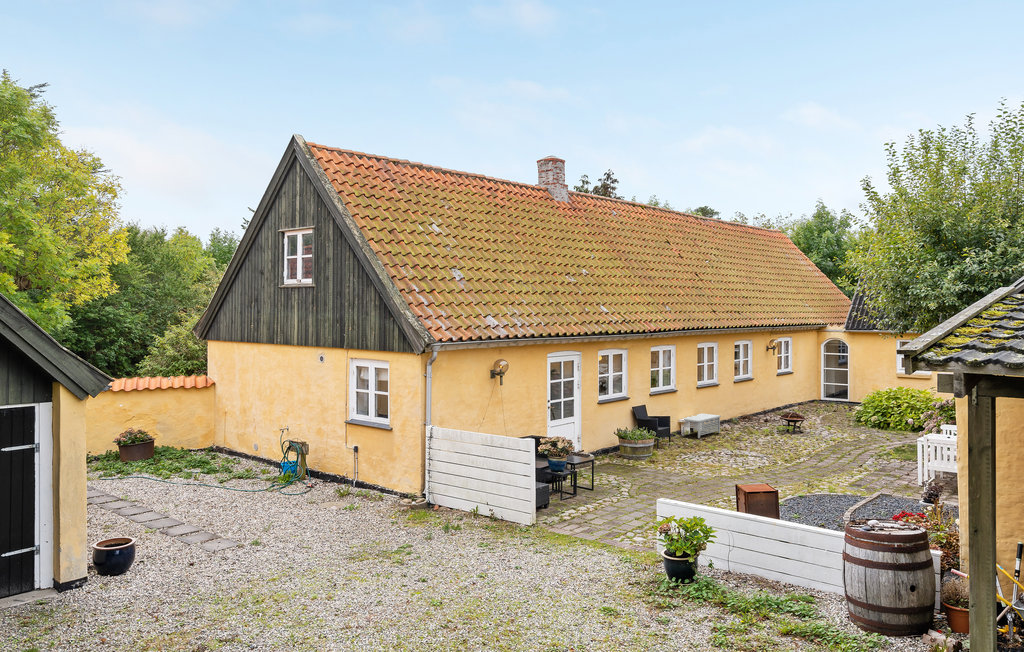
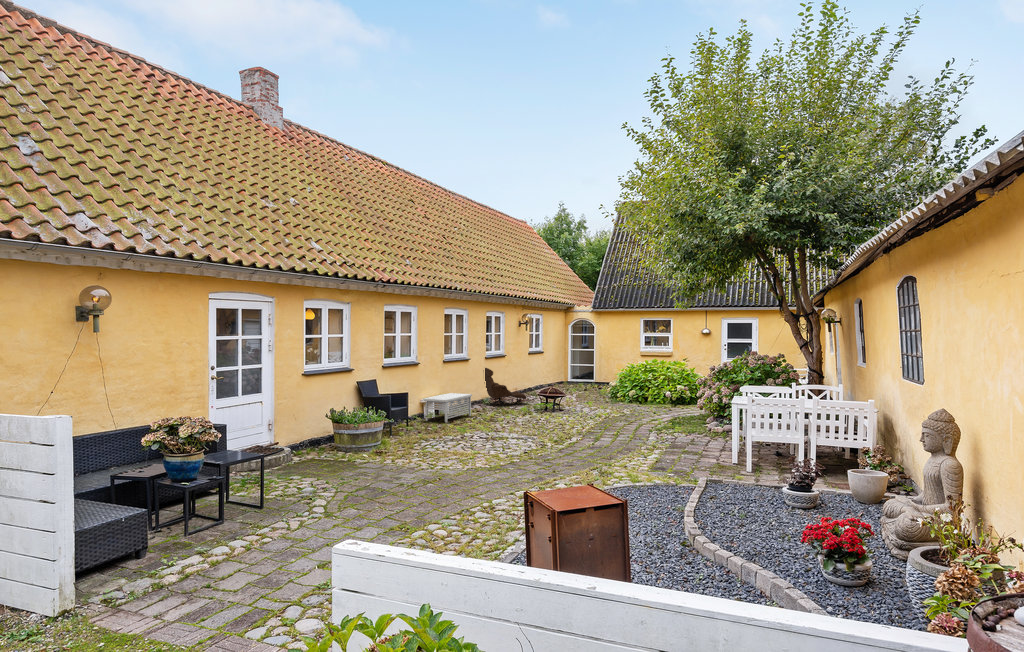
lounge chair: none [732,391,772,425] -> present [484,368,527,407]

